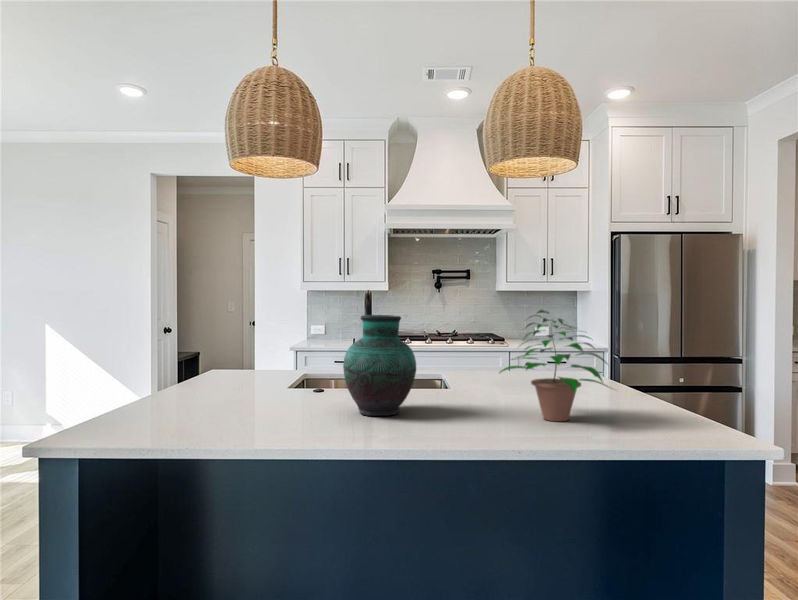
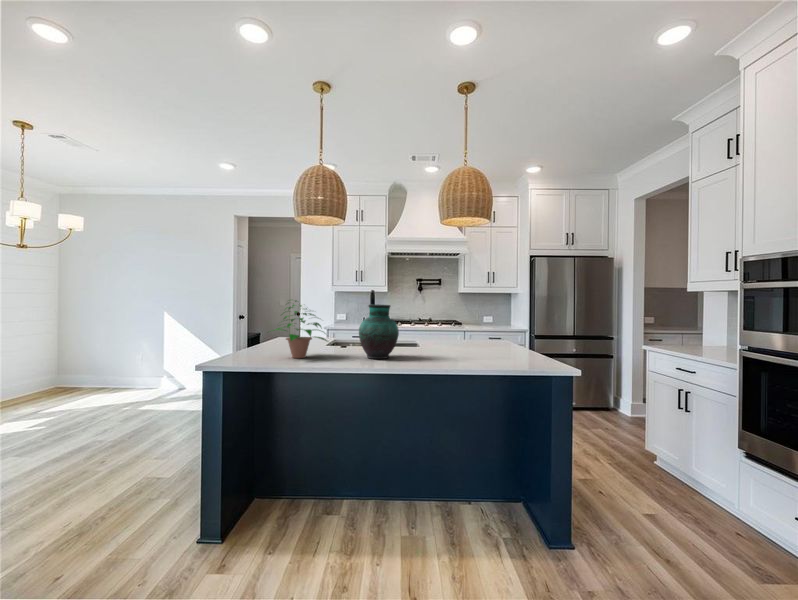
potted plant: present [500,310,608,421] -> present [272,301,327,358]

